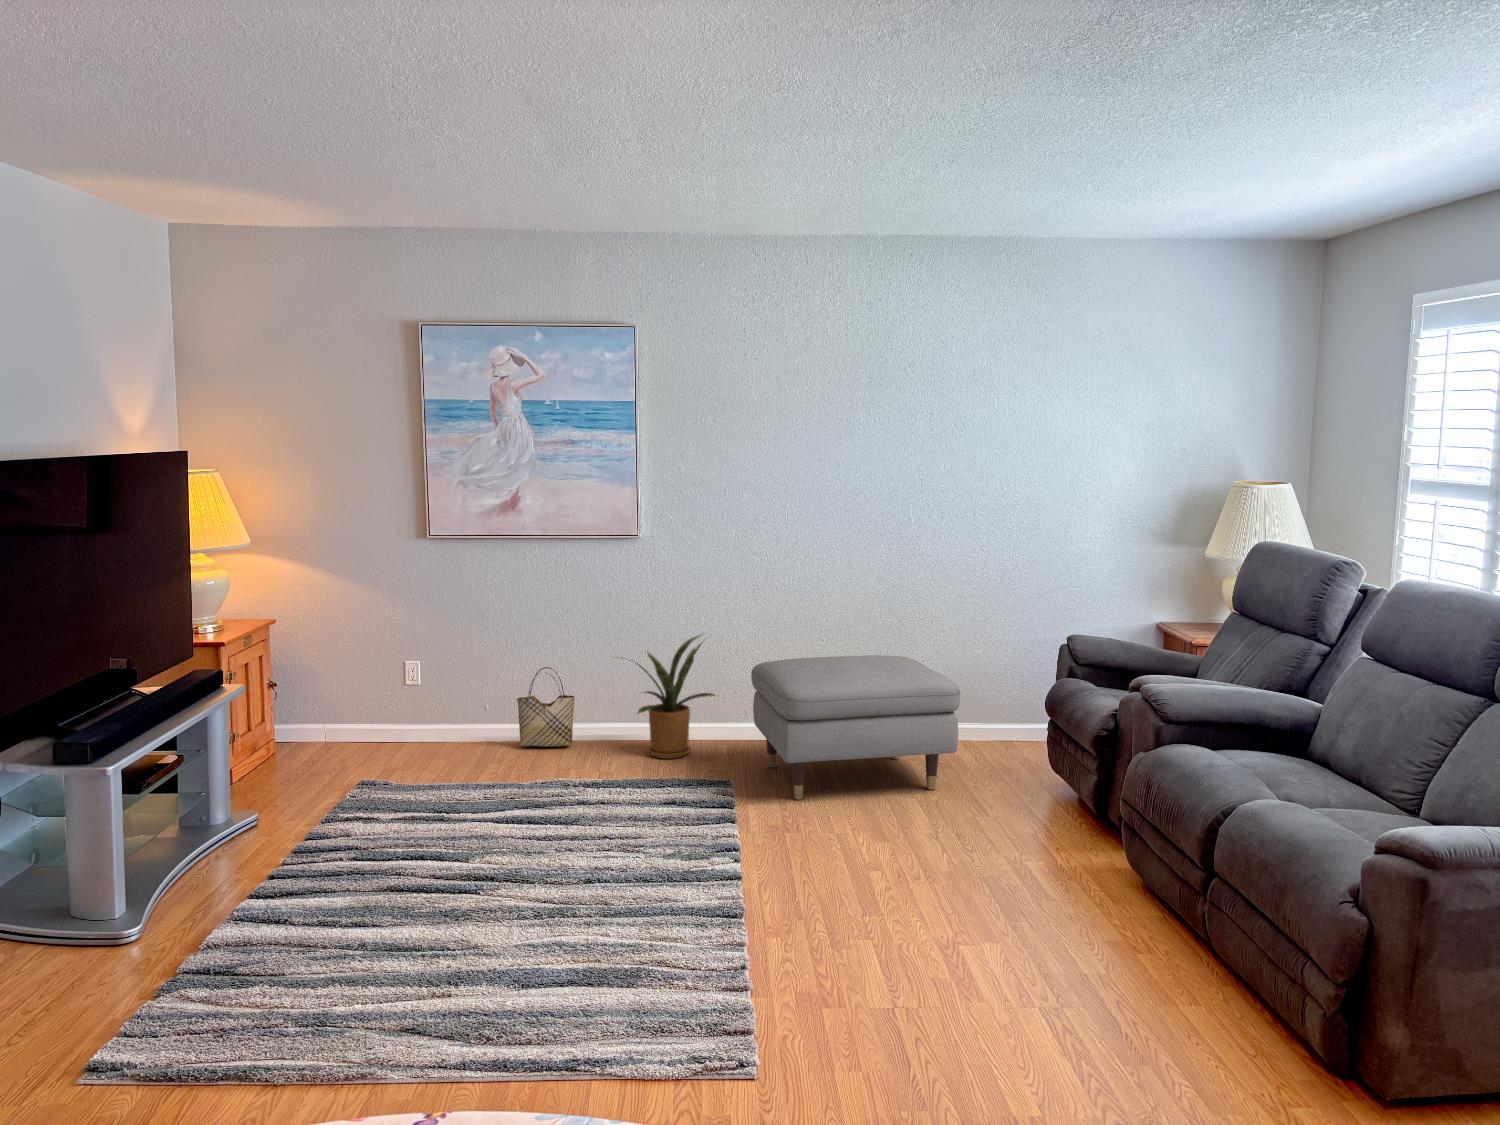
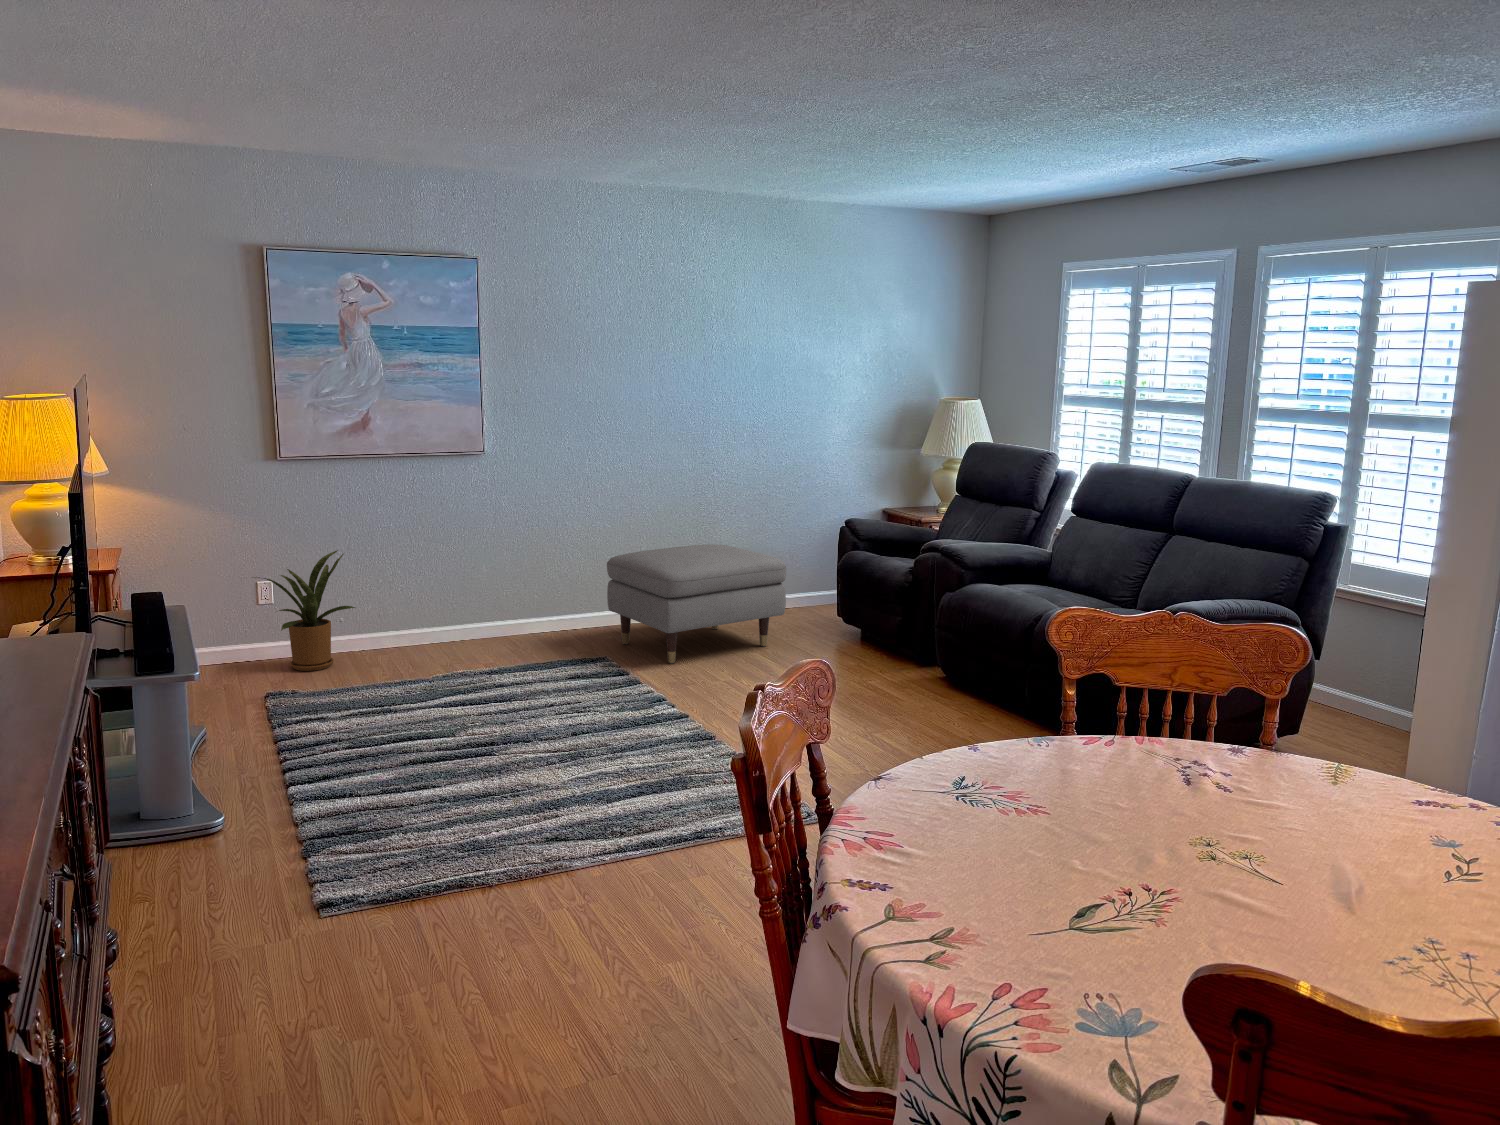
house plant: present [637,635,715,759] -> present [255,550,355,671]
woven basket: present [517,667,575,747] -> none [380,576,434,650]

